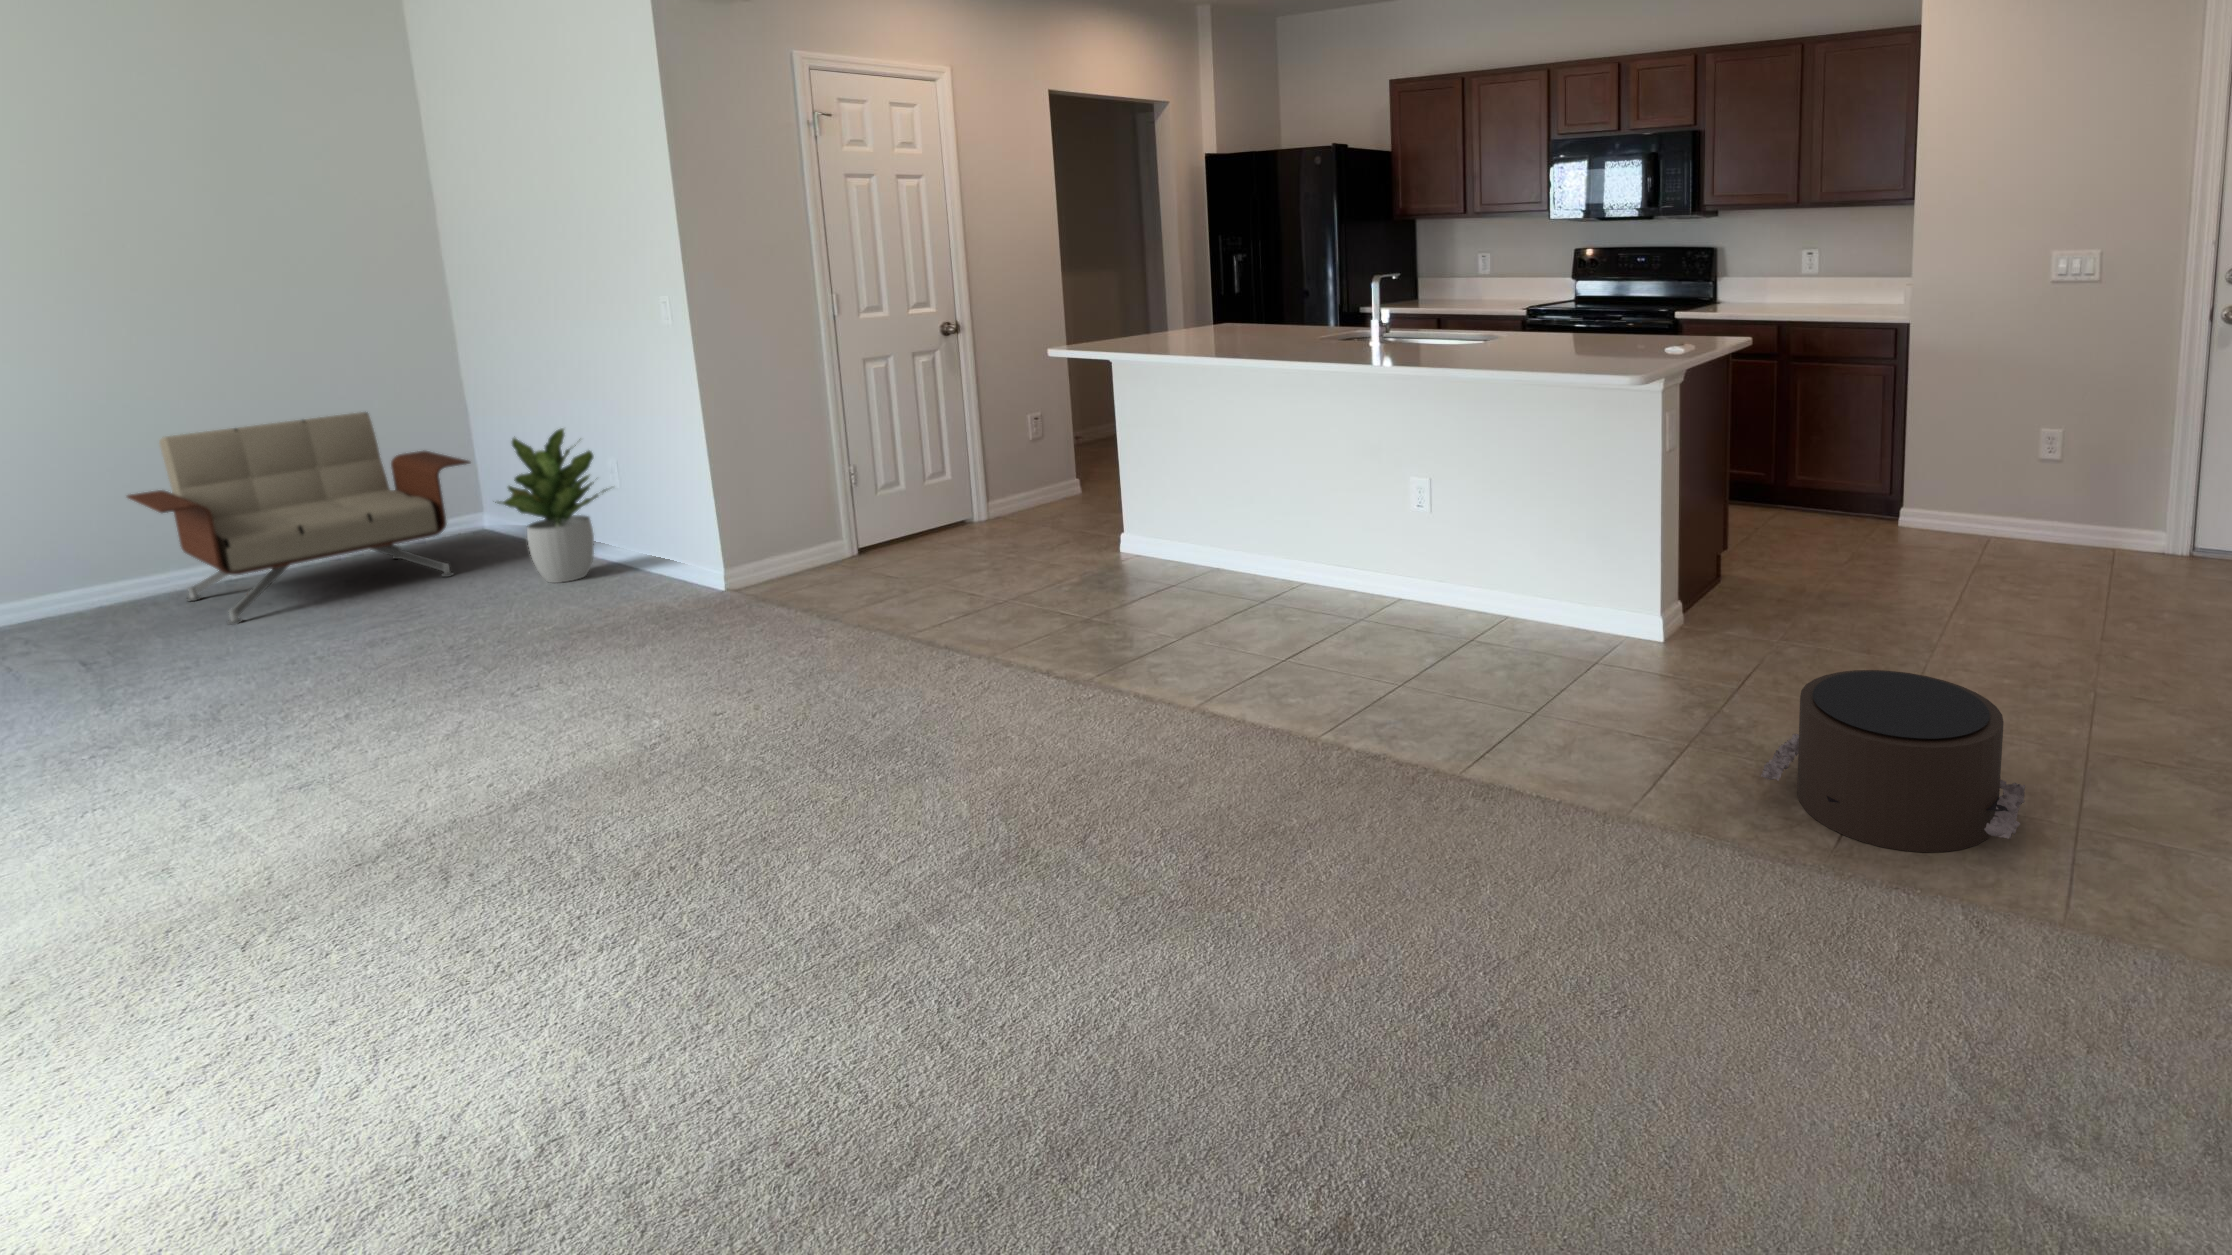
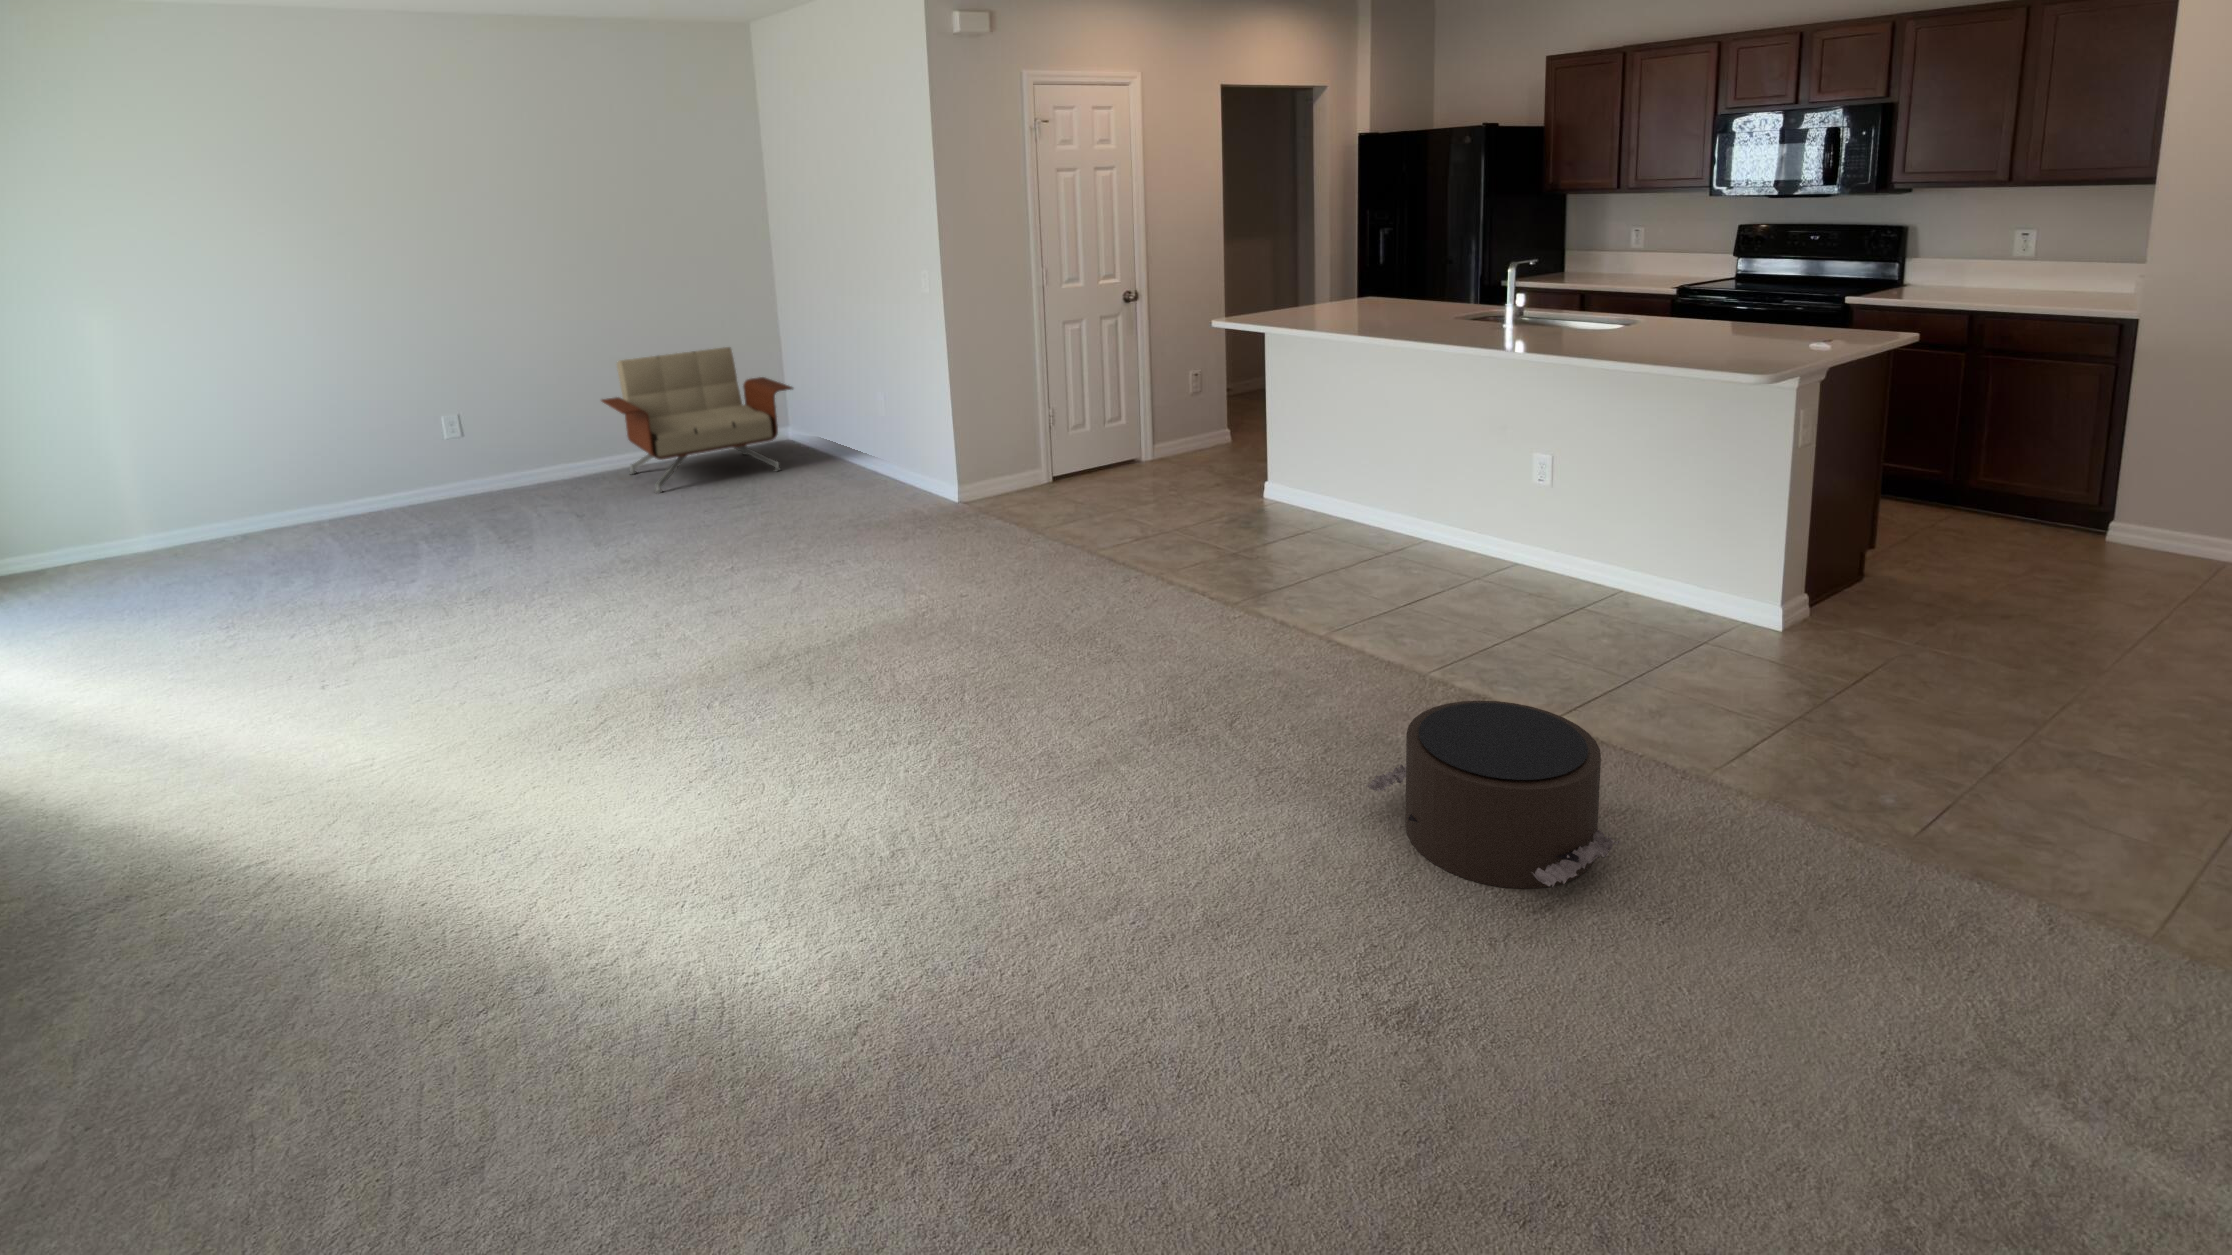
potted plant: present [495,429,606,583] -> none [808,367,887,483]
pouf: present [1761,670,2025,852] -> present [1367,700,1620,889]

